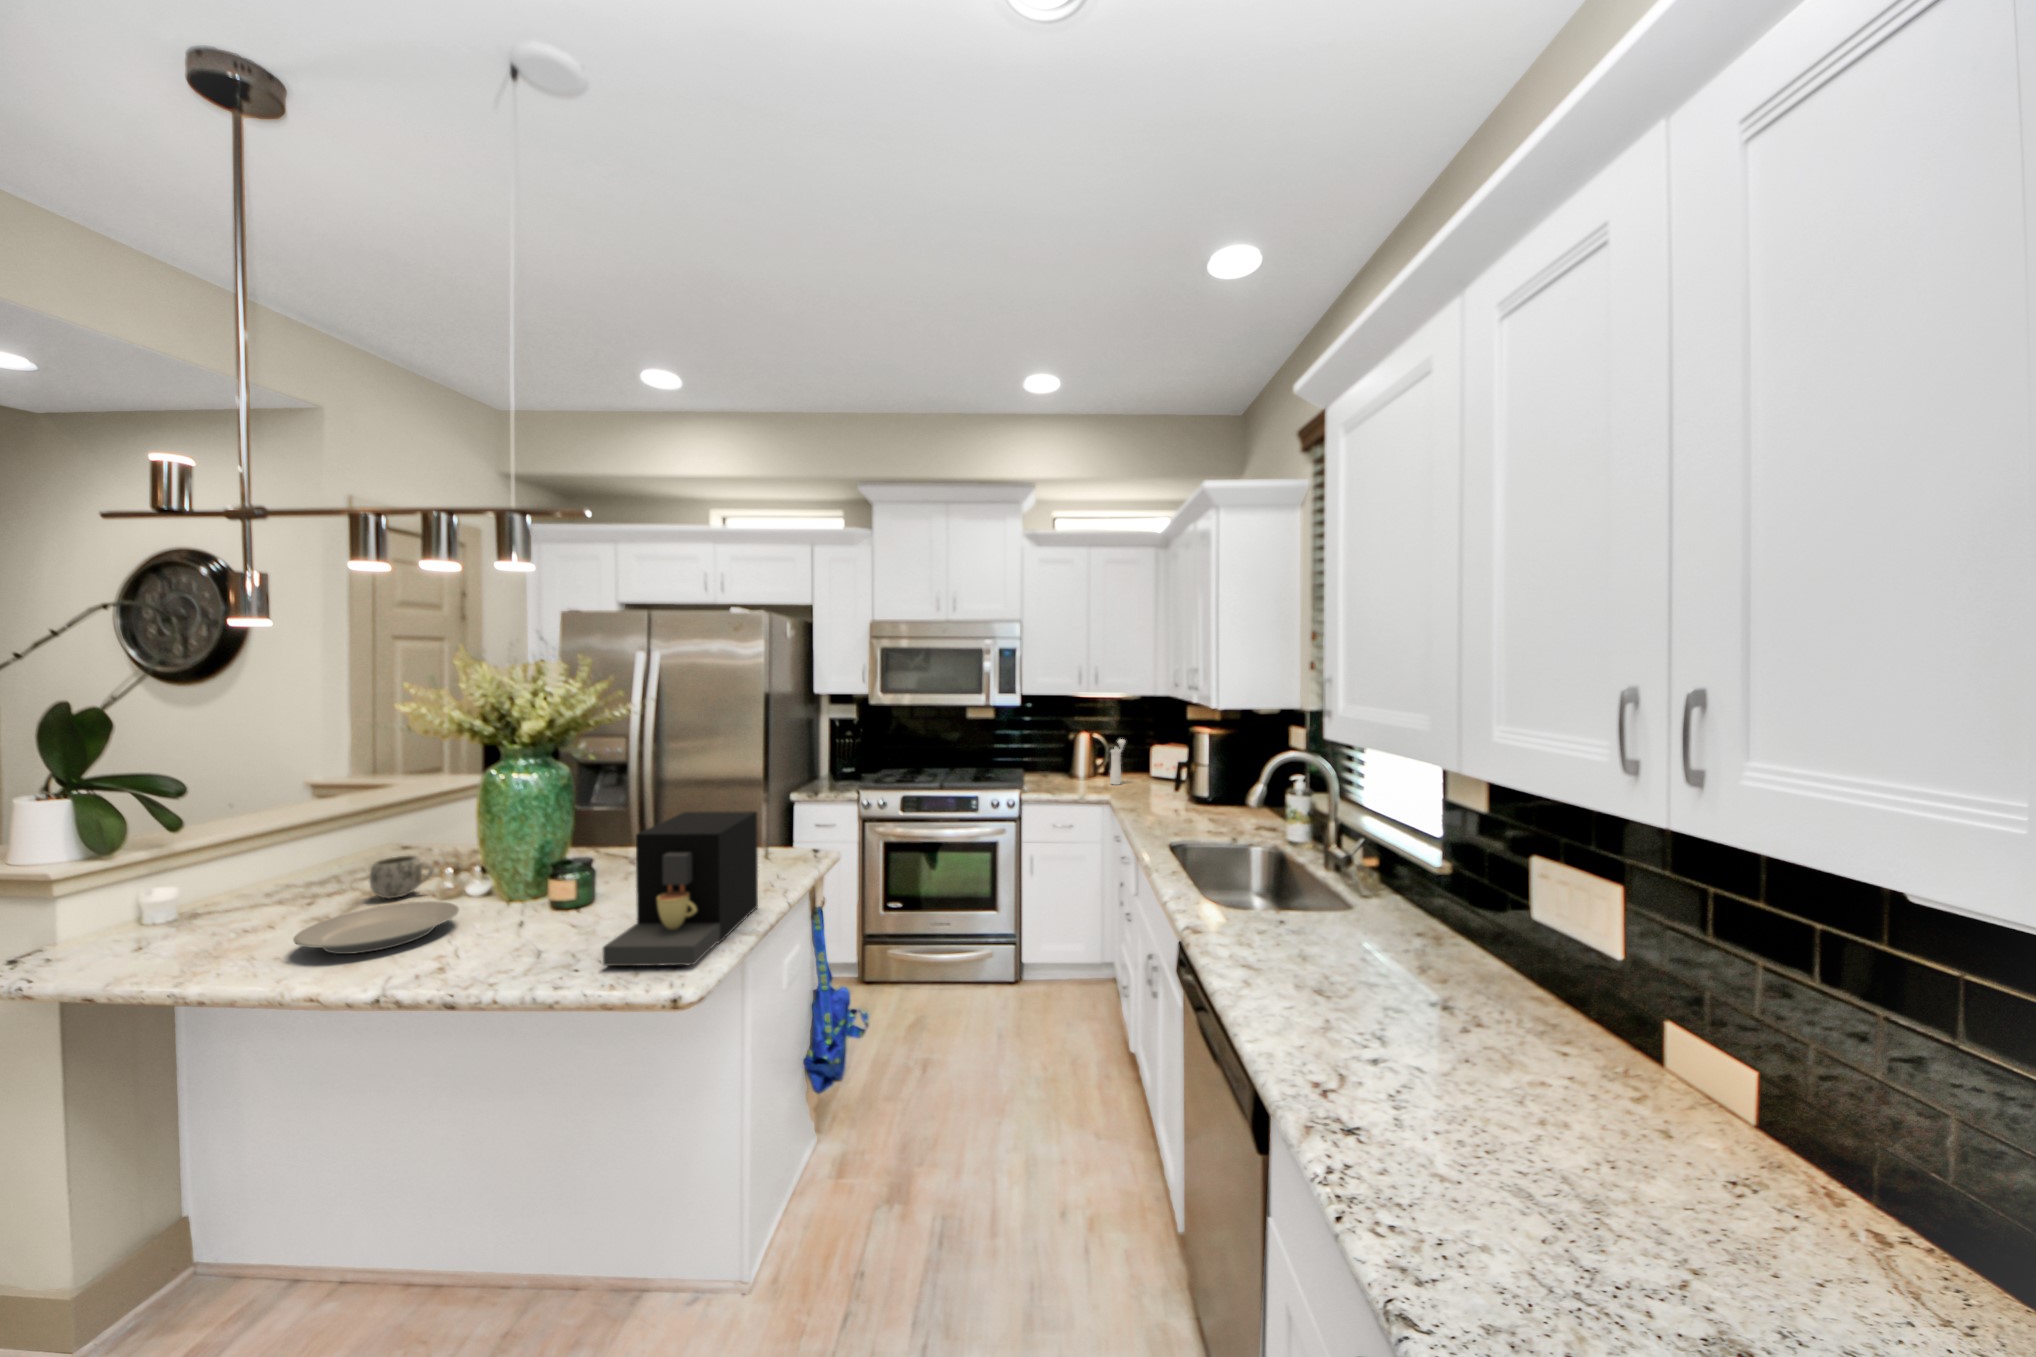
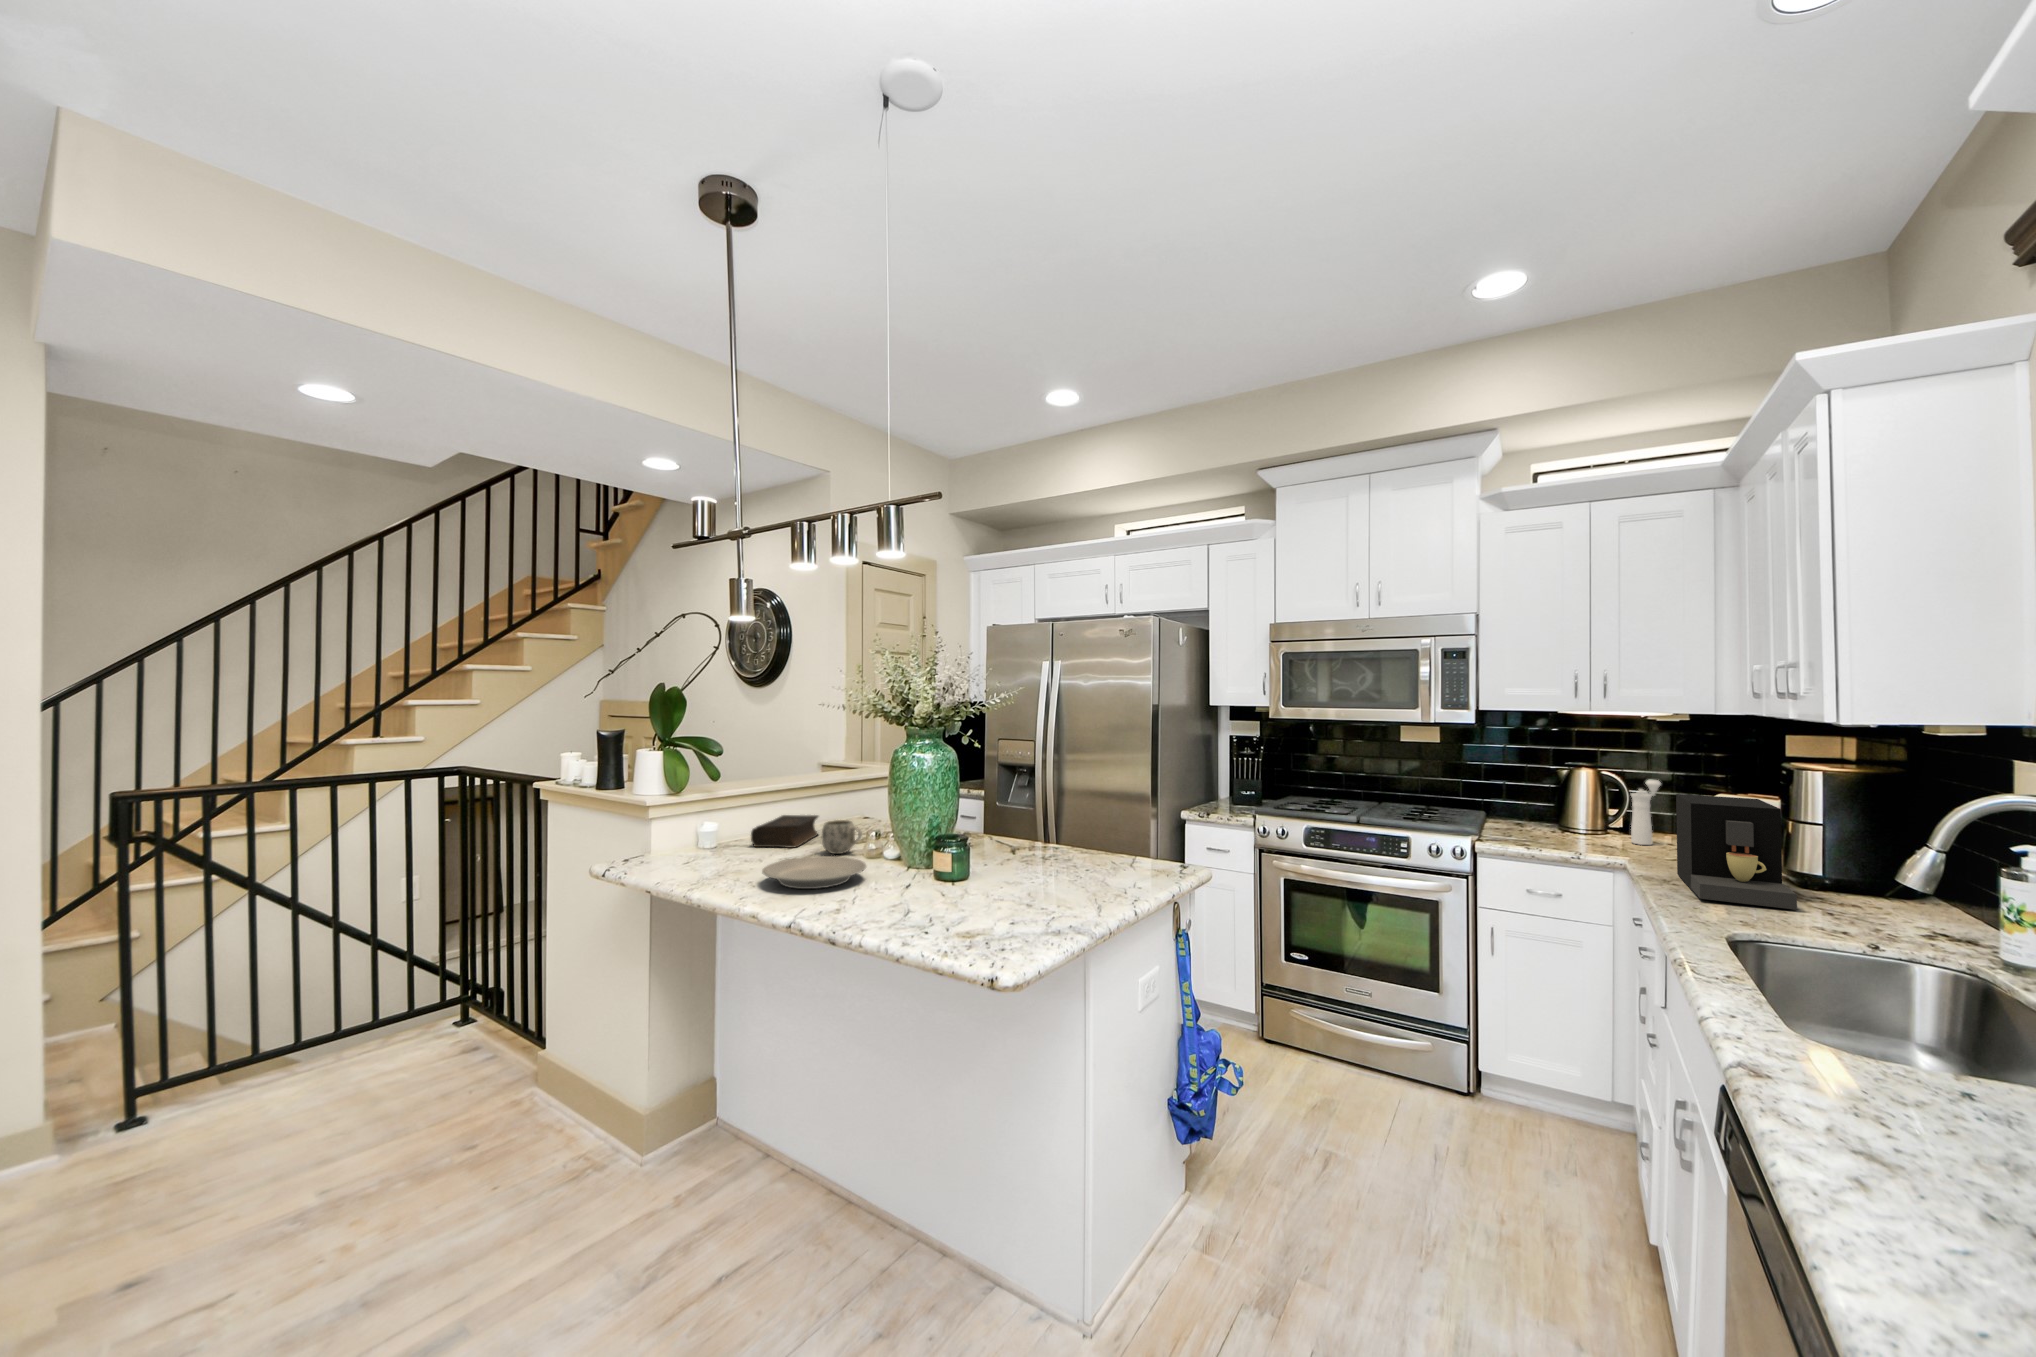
coffee maker: present [603,811,758,966] -> present [1676,794,1797,910]
book: none [238,853,350,909] -> present [751,815,818,848]

